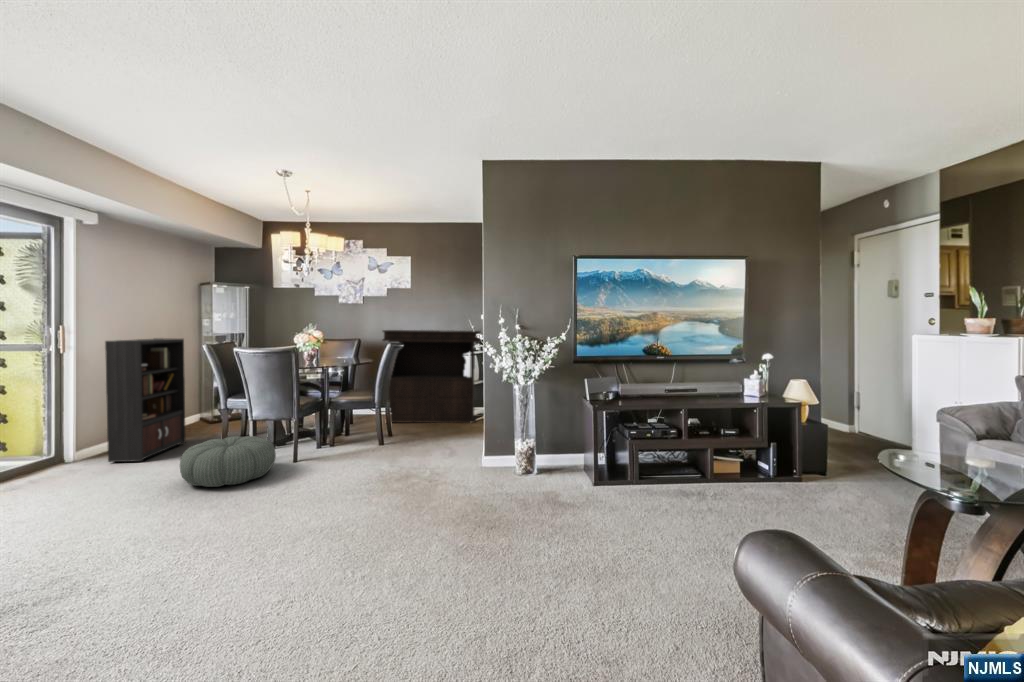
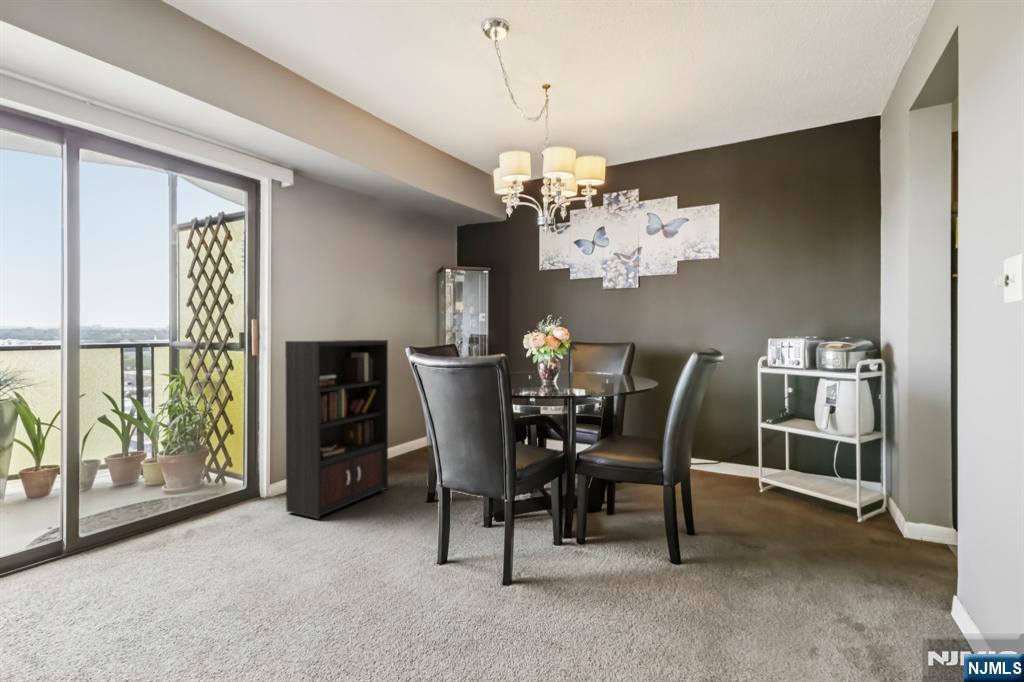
console table: present [383,330,480,423] -> none [672,328,892,529]
pouf: present [180,436,276,487] -> none [306,513,468,631]

